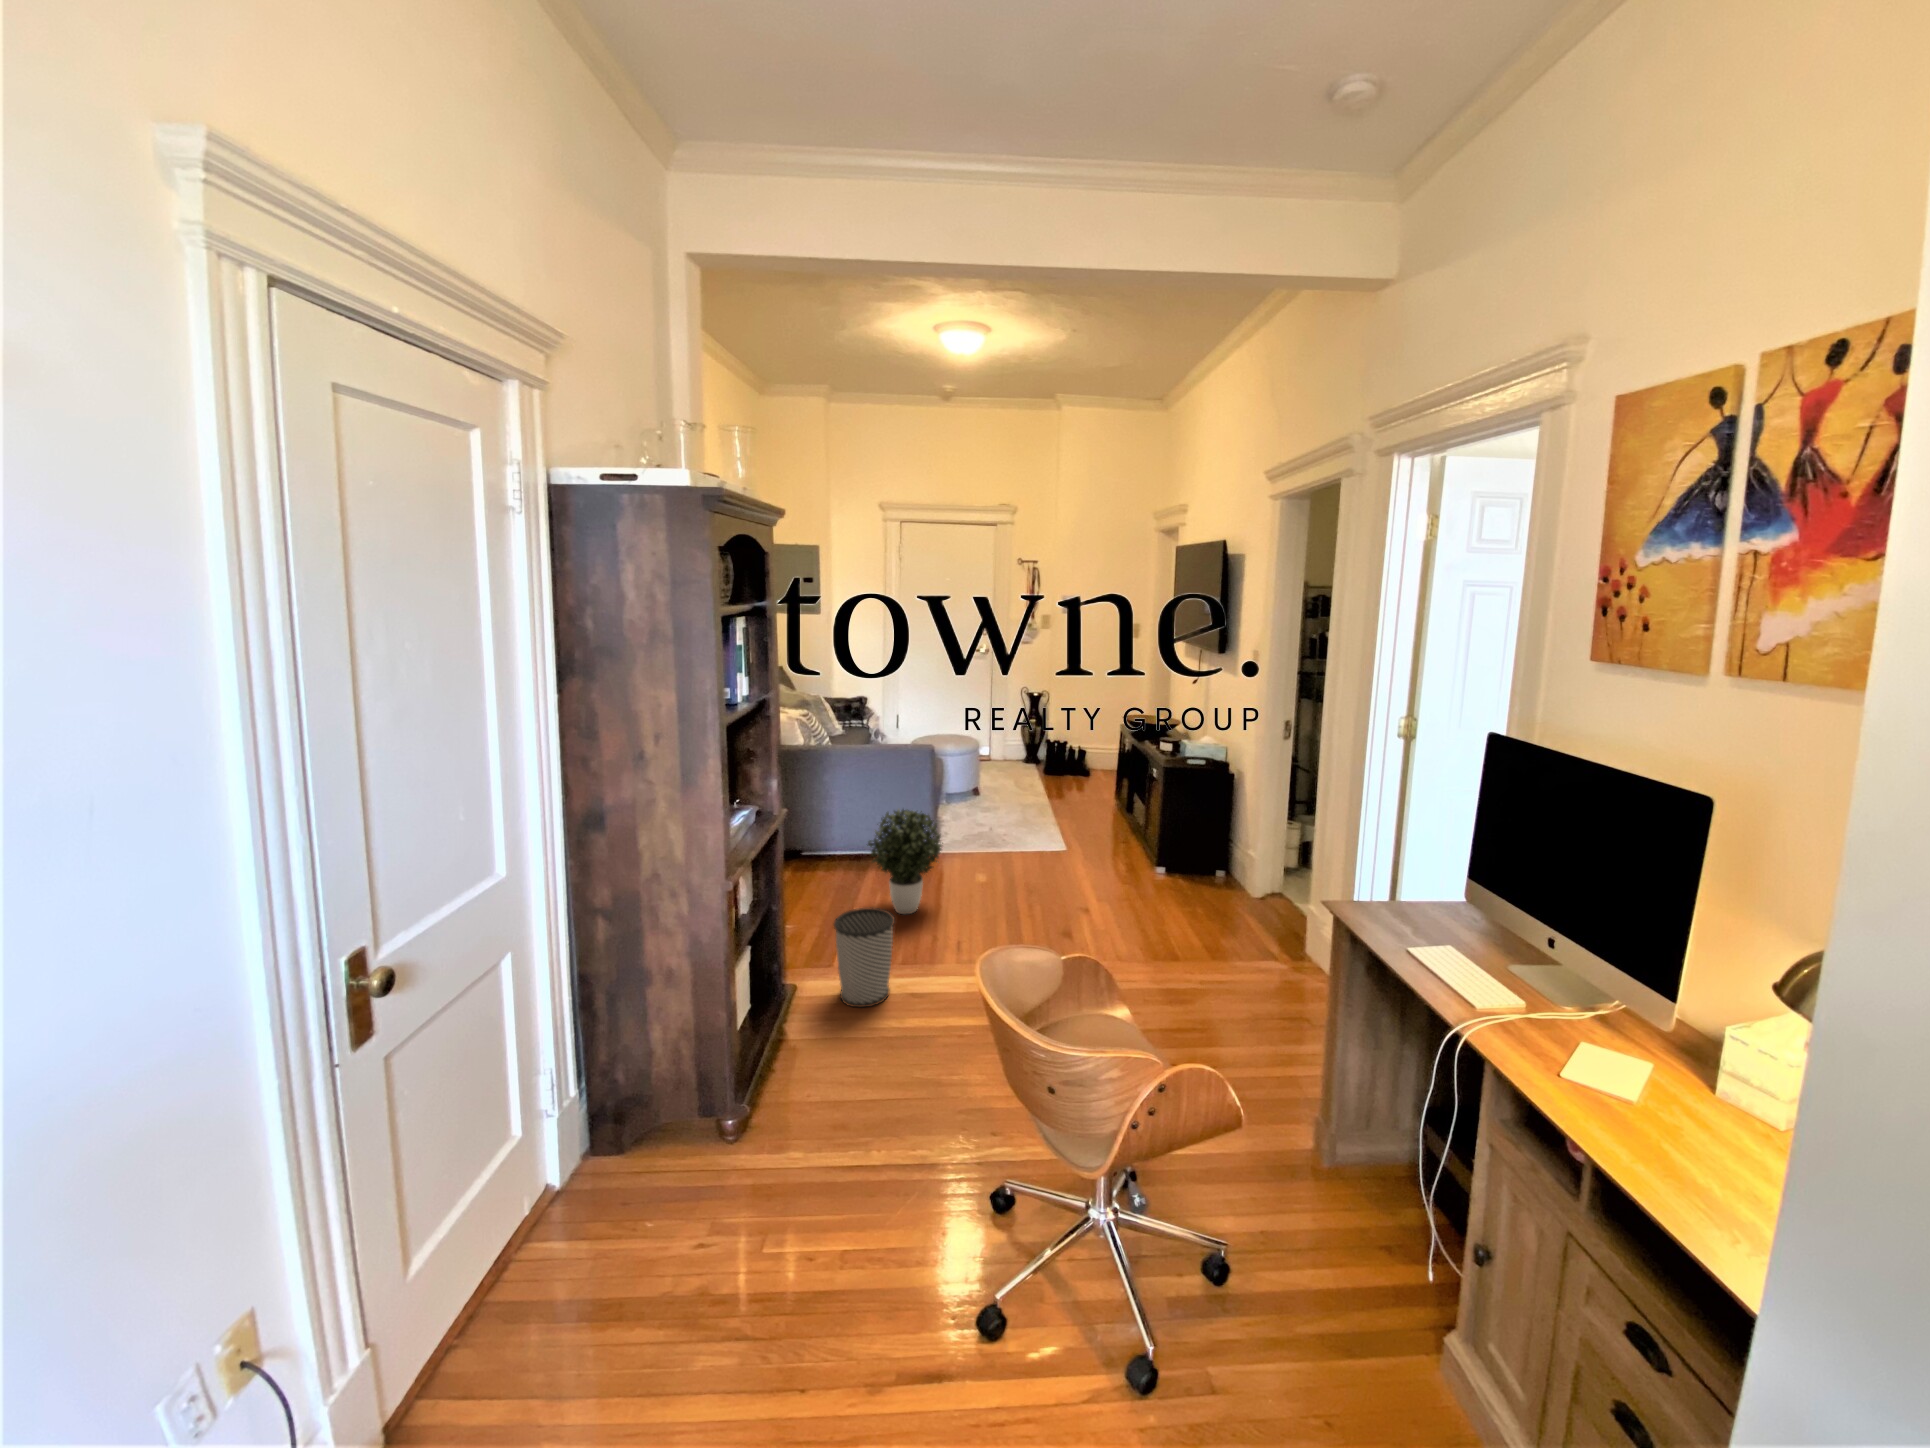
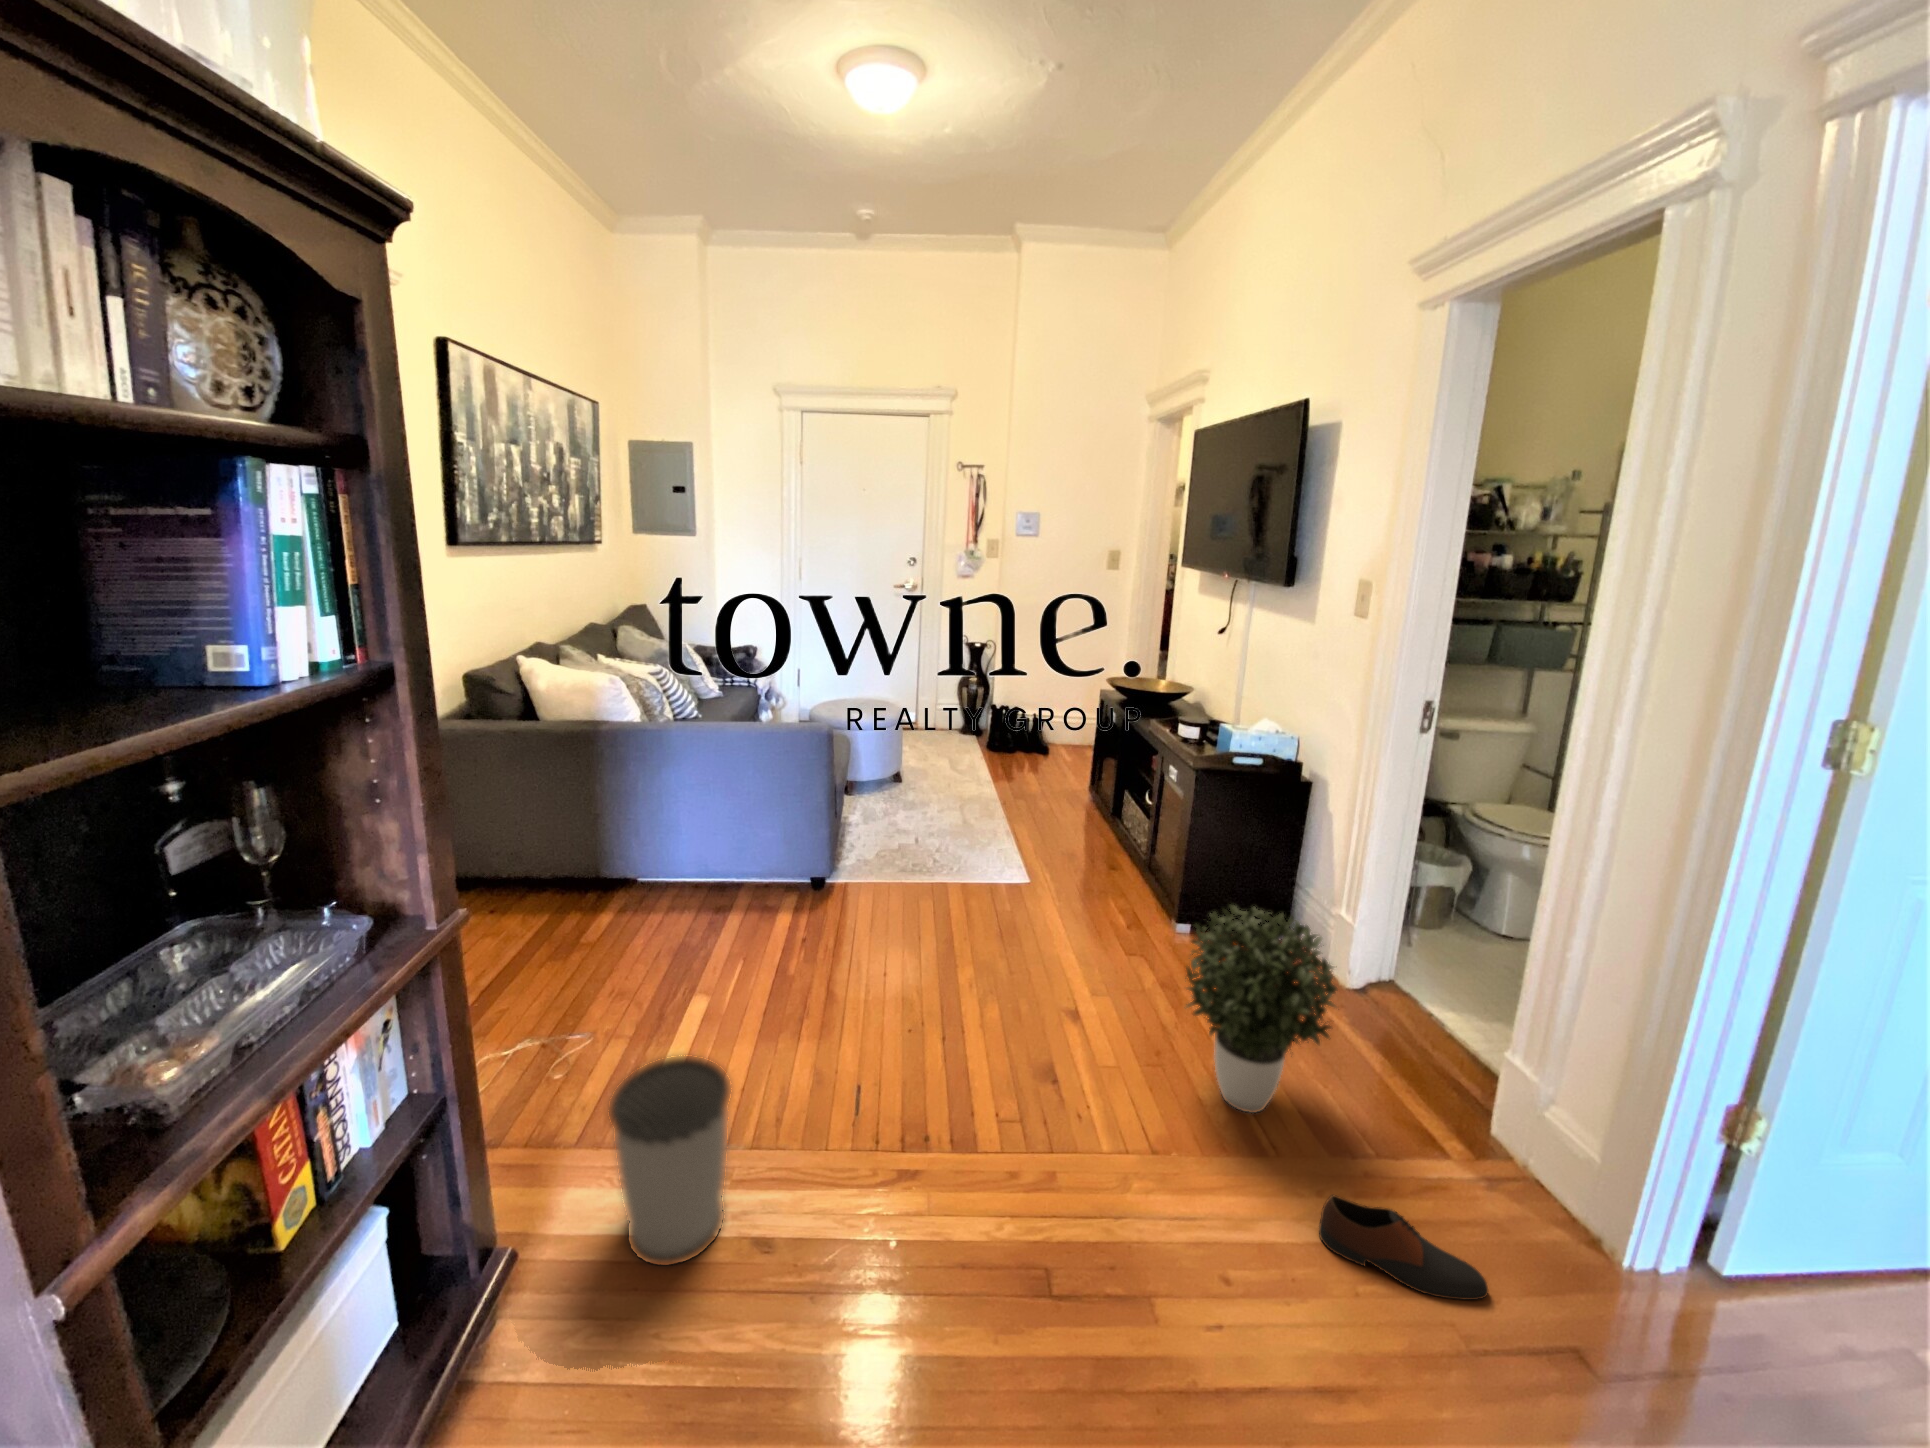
potted plant: present [868,810,942,914] -> present [1185,905,1337,1113]
shoe: none [1199,967,1273,1008] -> present [1319,1195,1488,1300]

